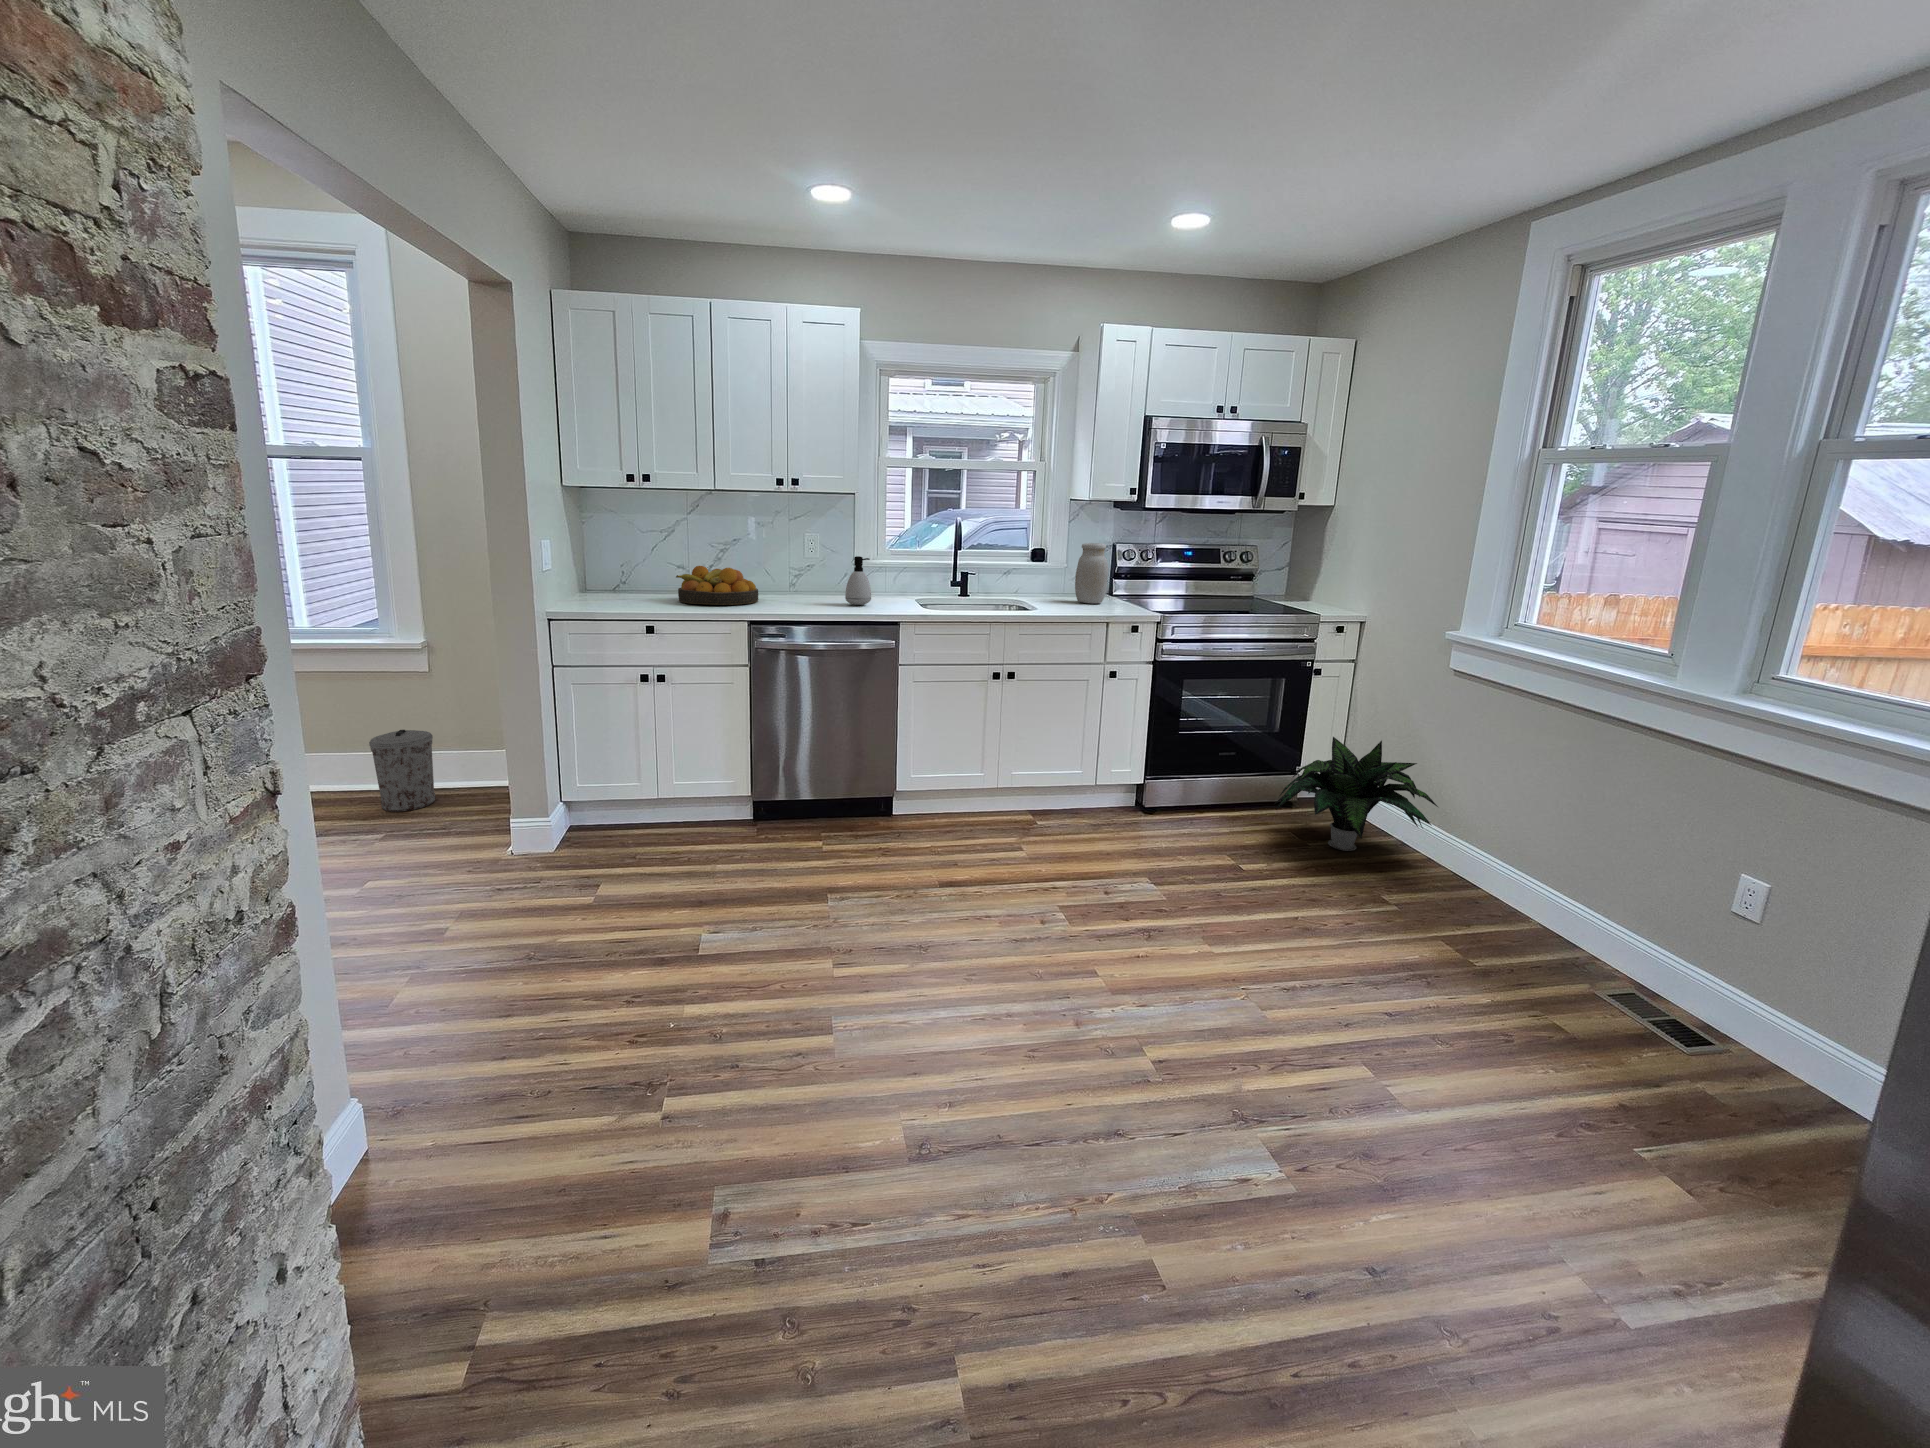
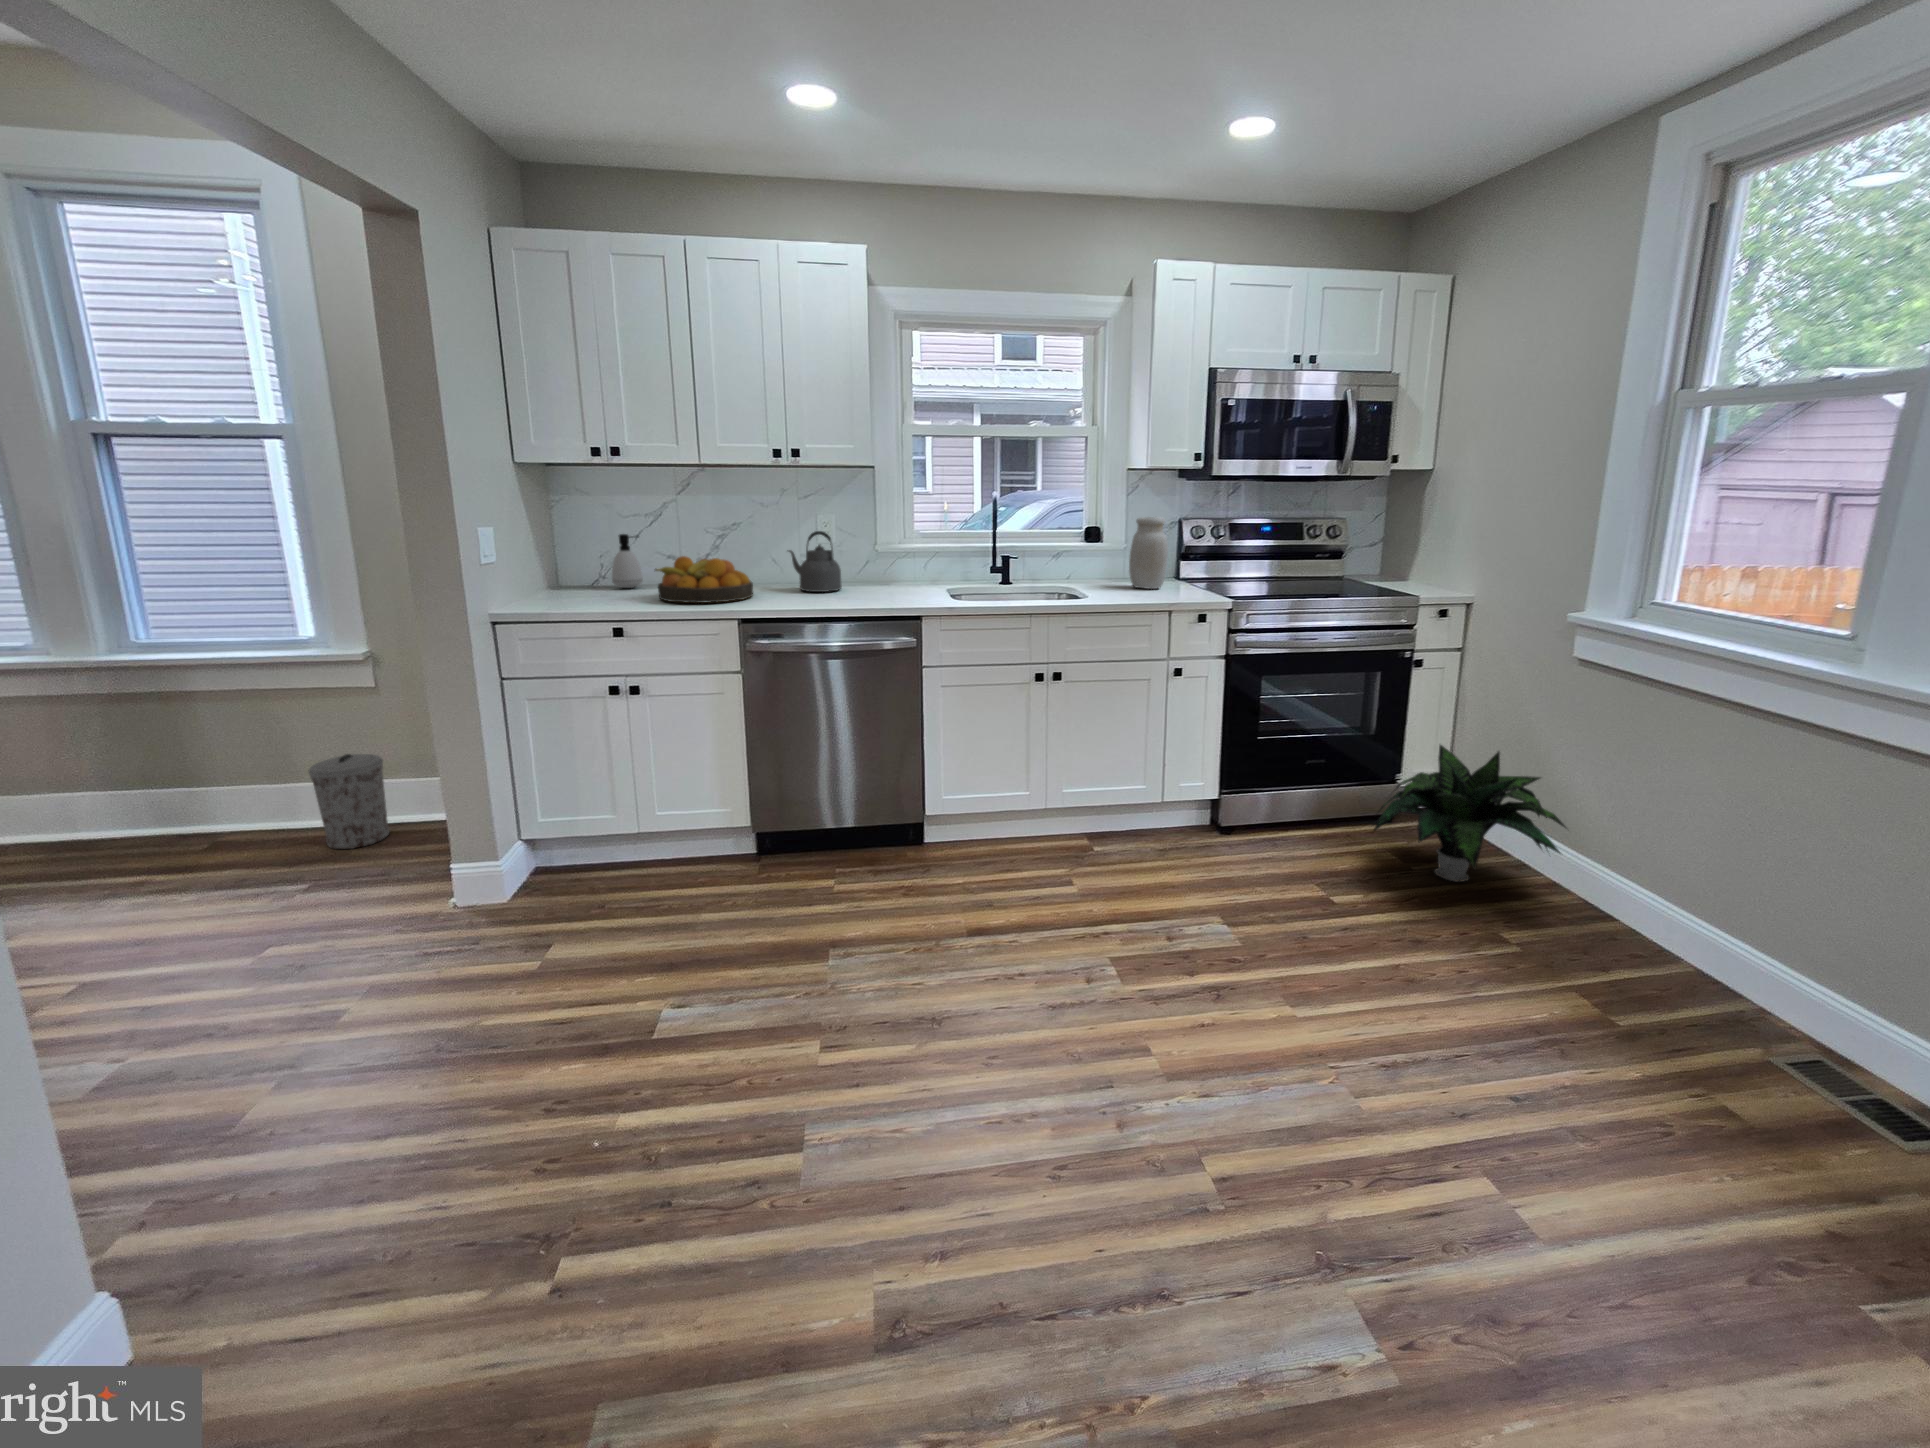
kettle: none [785,548,832,599] -> present [788,531,842,592]
soap dispenser: present [845,556,871,605] -> present [612,534,643,588]

